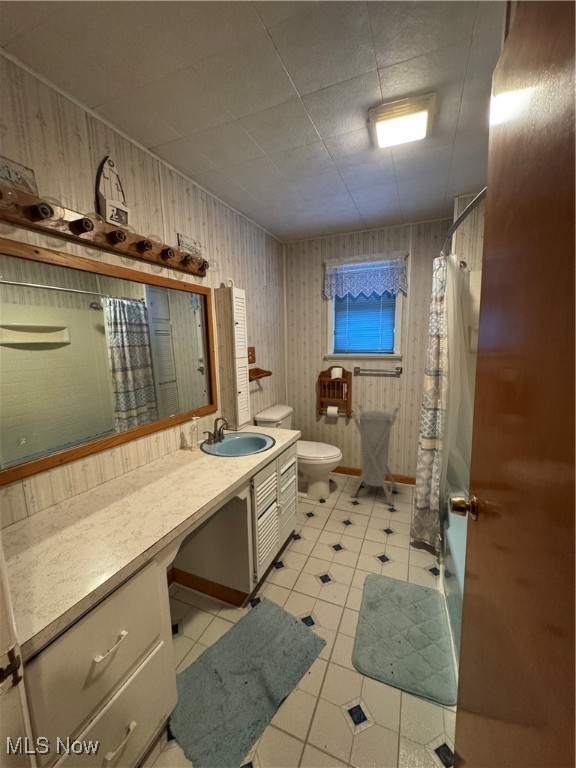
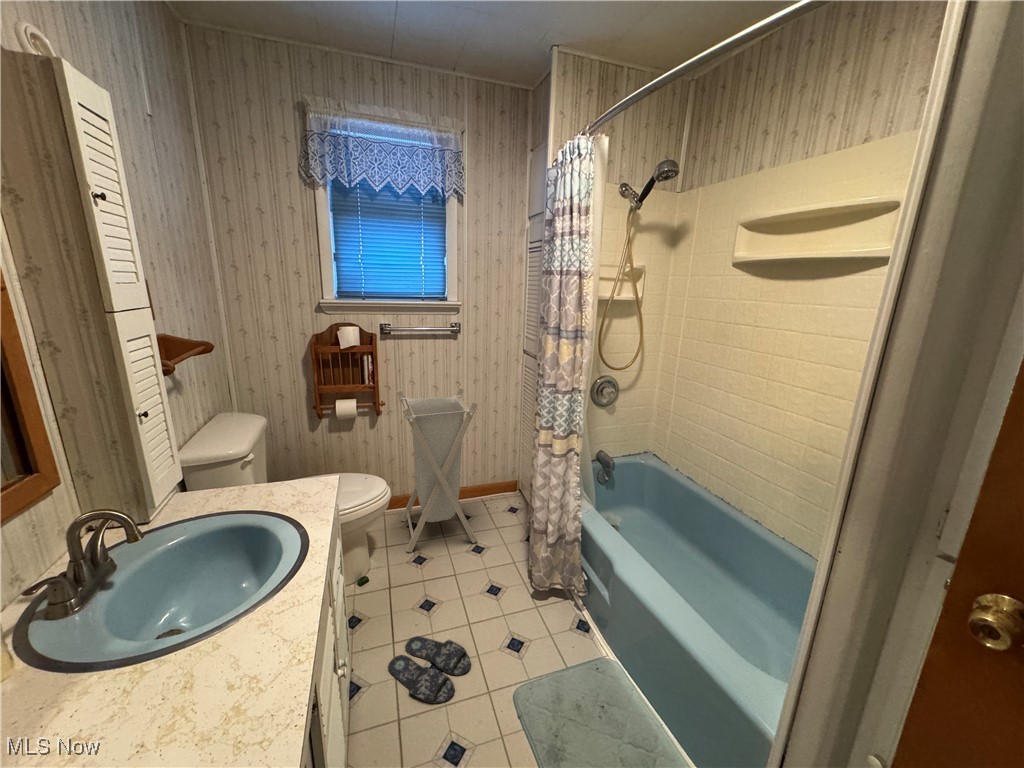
slippers: none [315,531,354,560] -> present [388,636,471,703]

